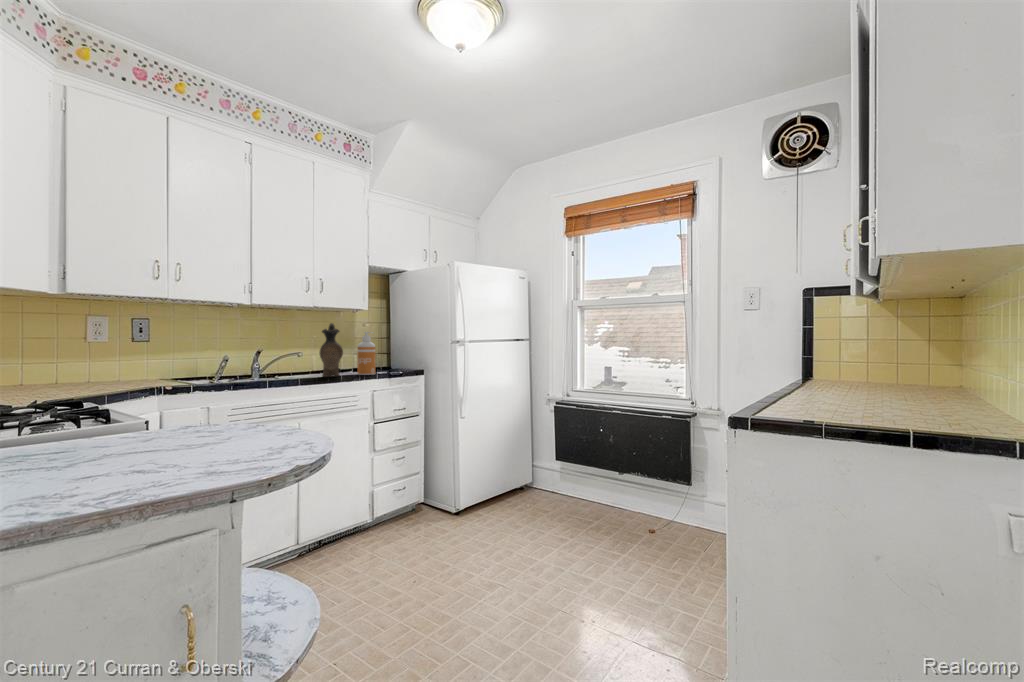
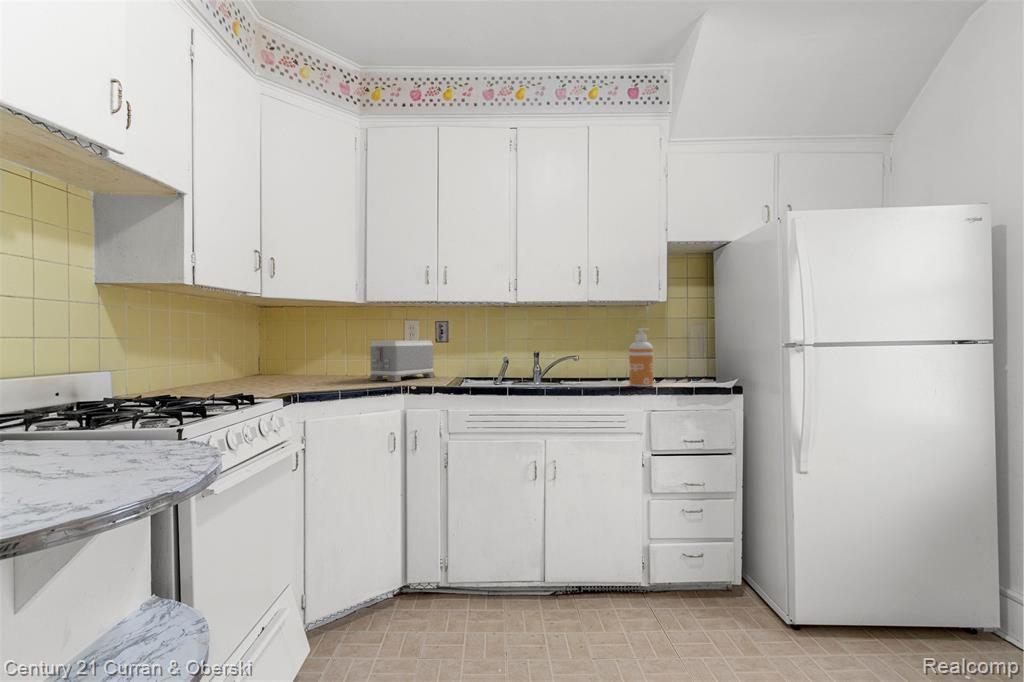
ceramic pitcher: present [319,323,343,377] -> none [575,318,604,386]
toaster: none [51,340,131,388] -> present [369,340,435,382]

